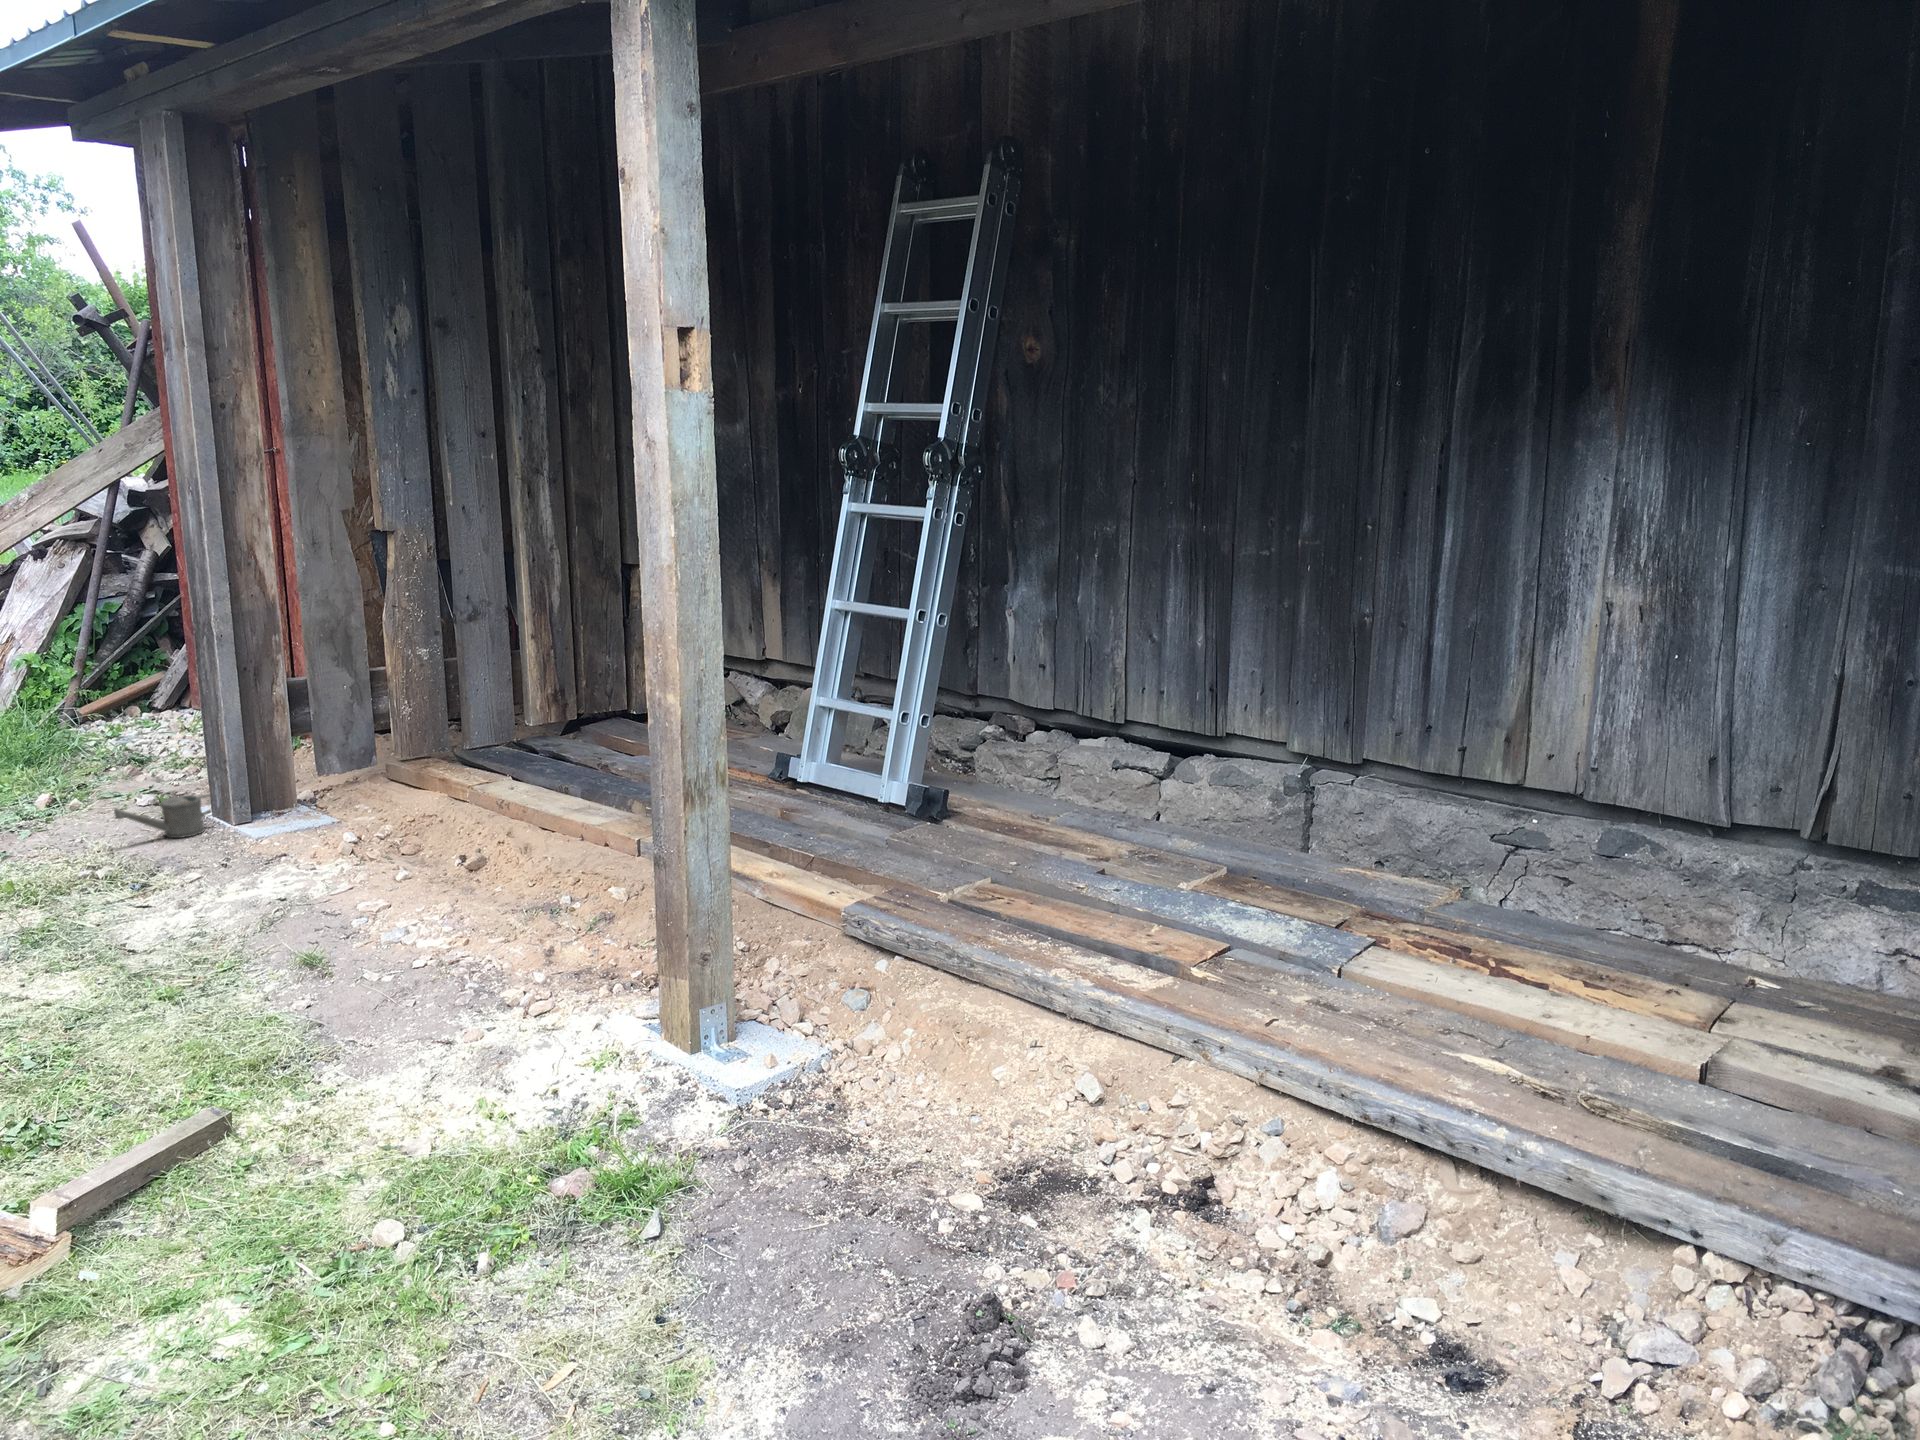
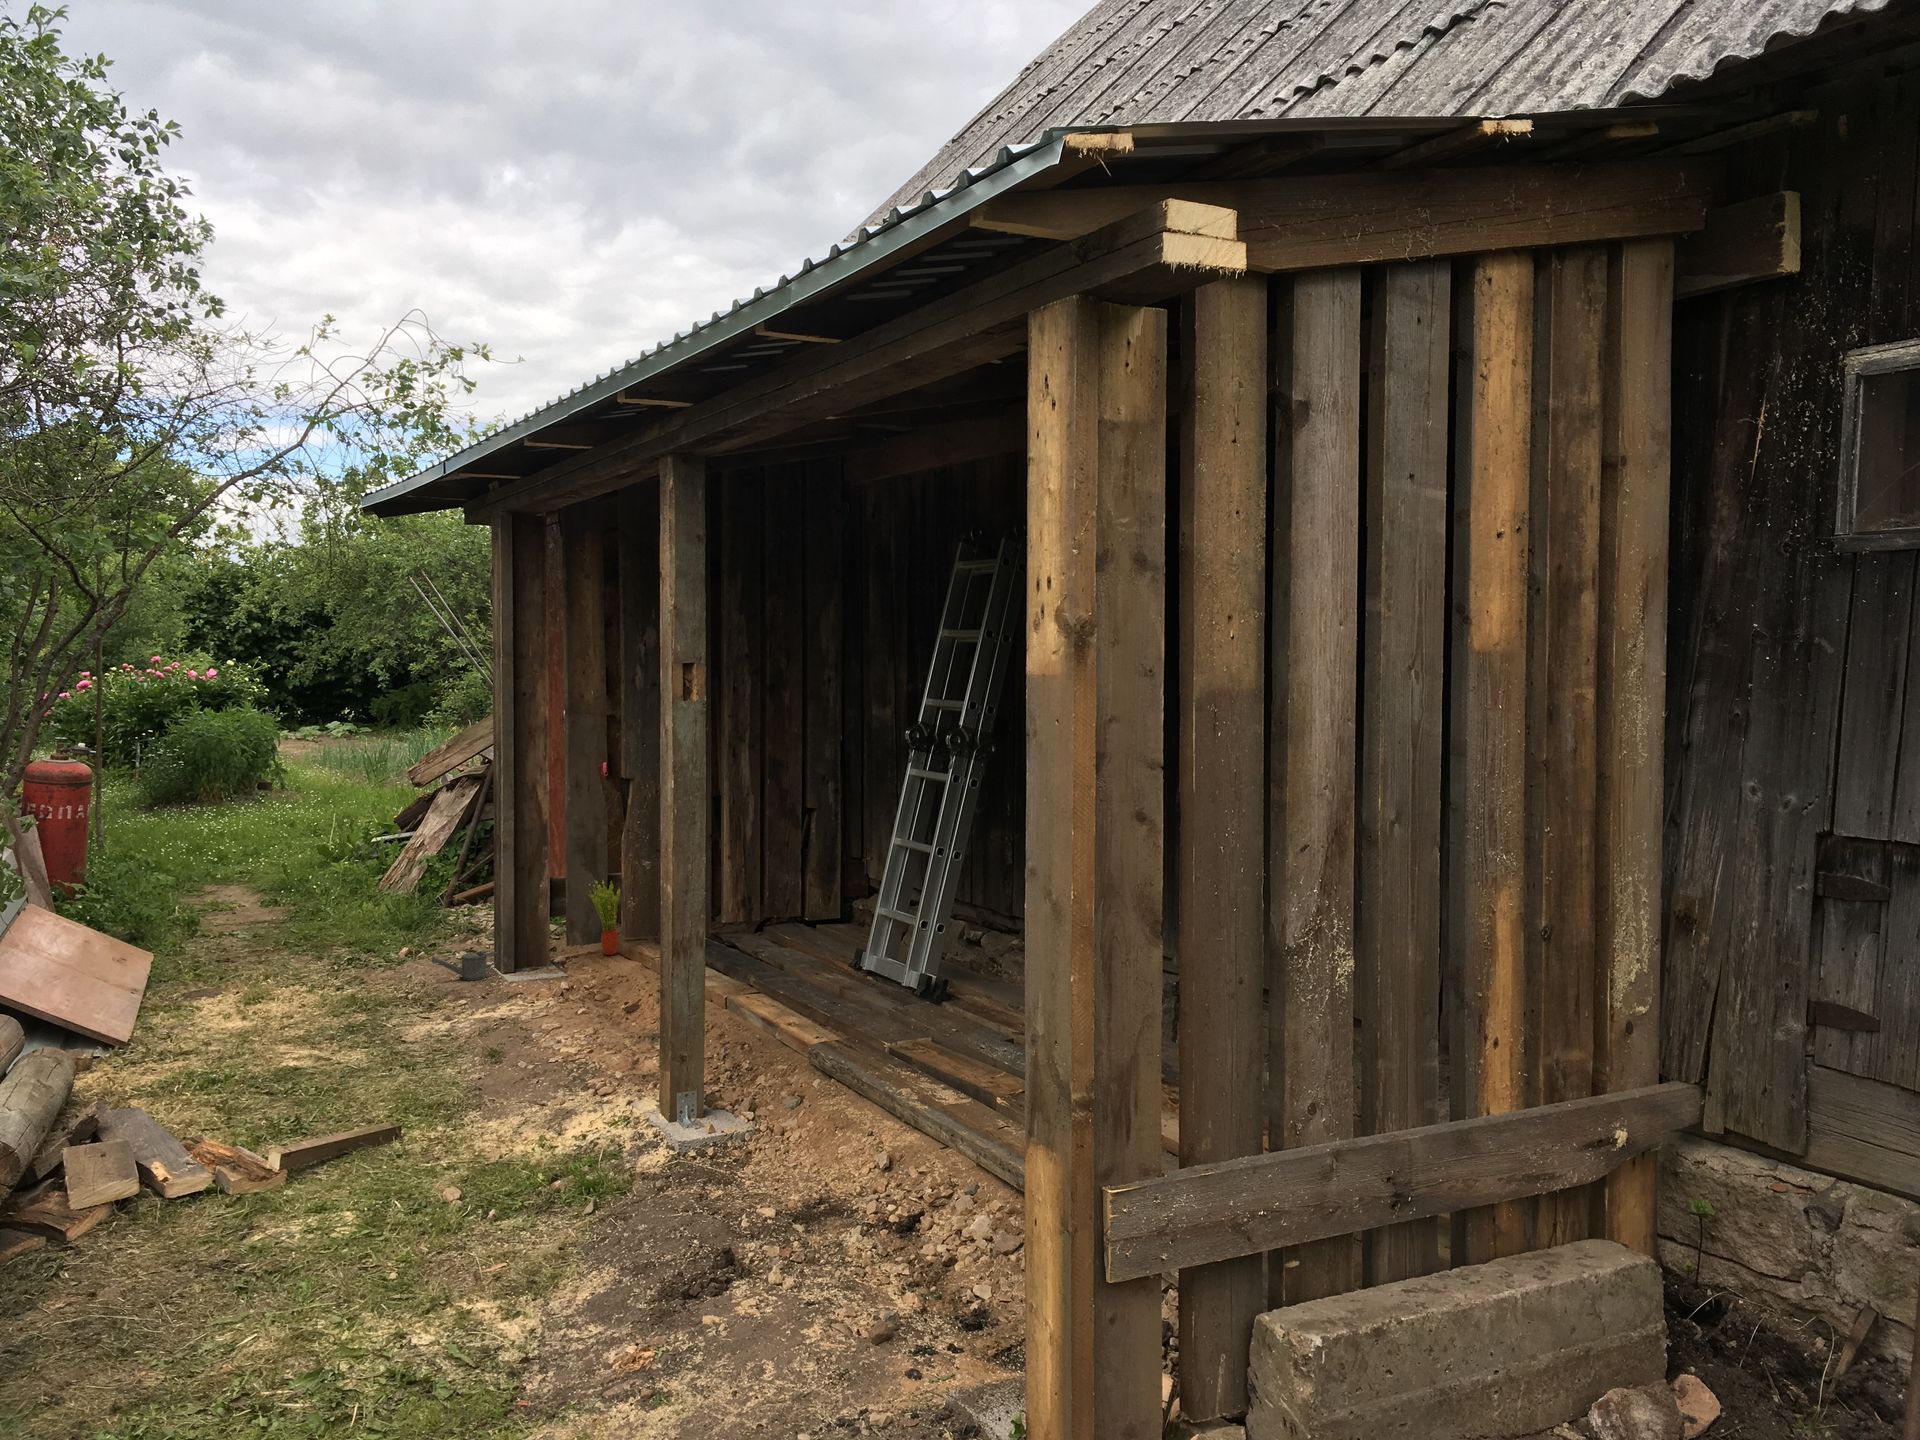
potted plant: none [335,677,386,780] -> present [589,880,621,955]

